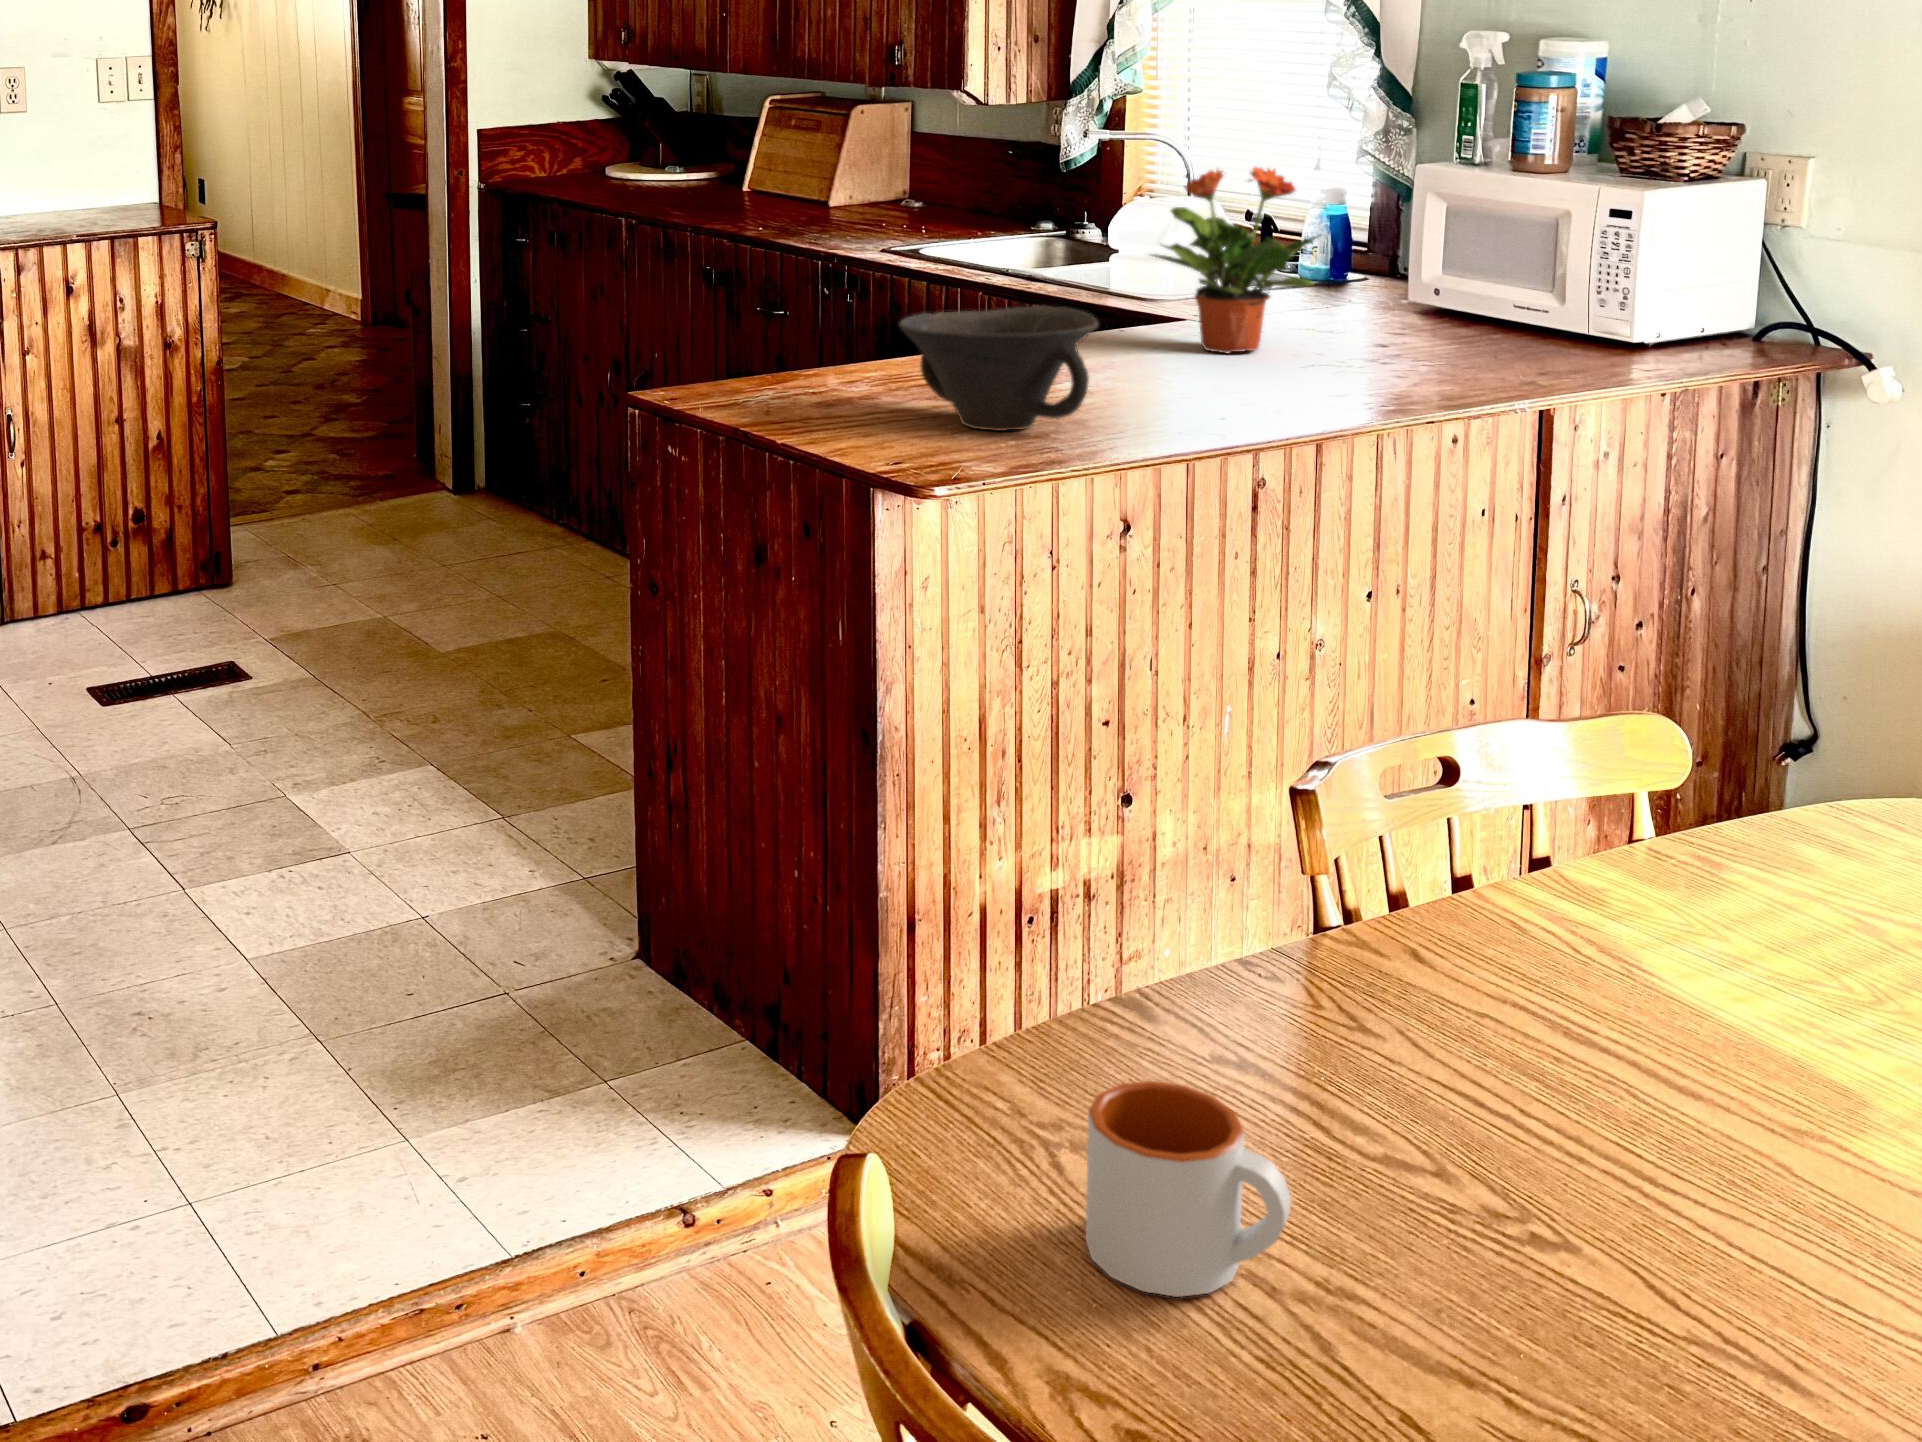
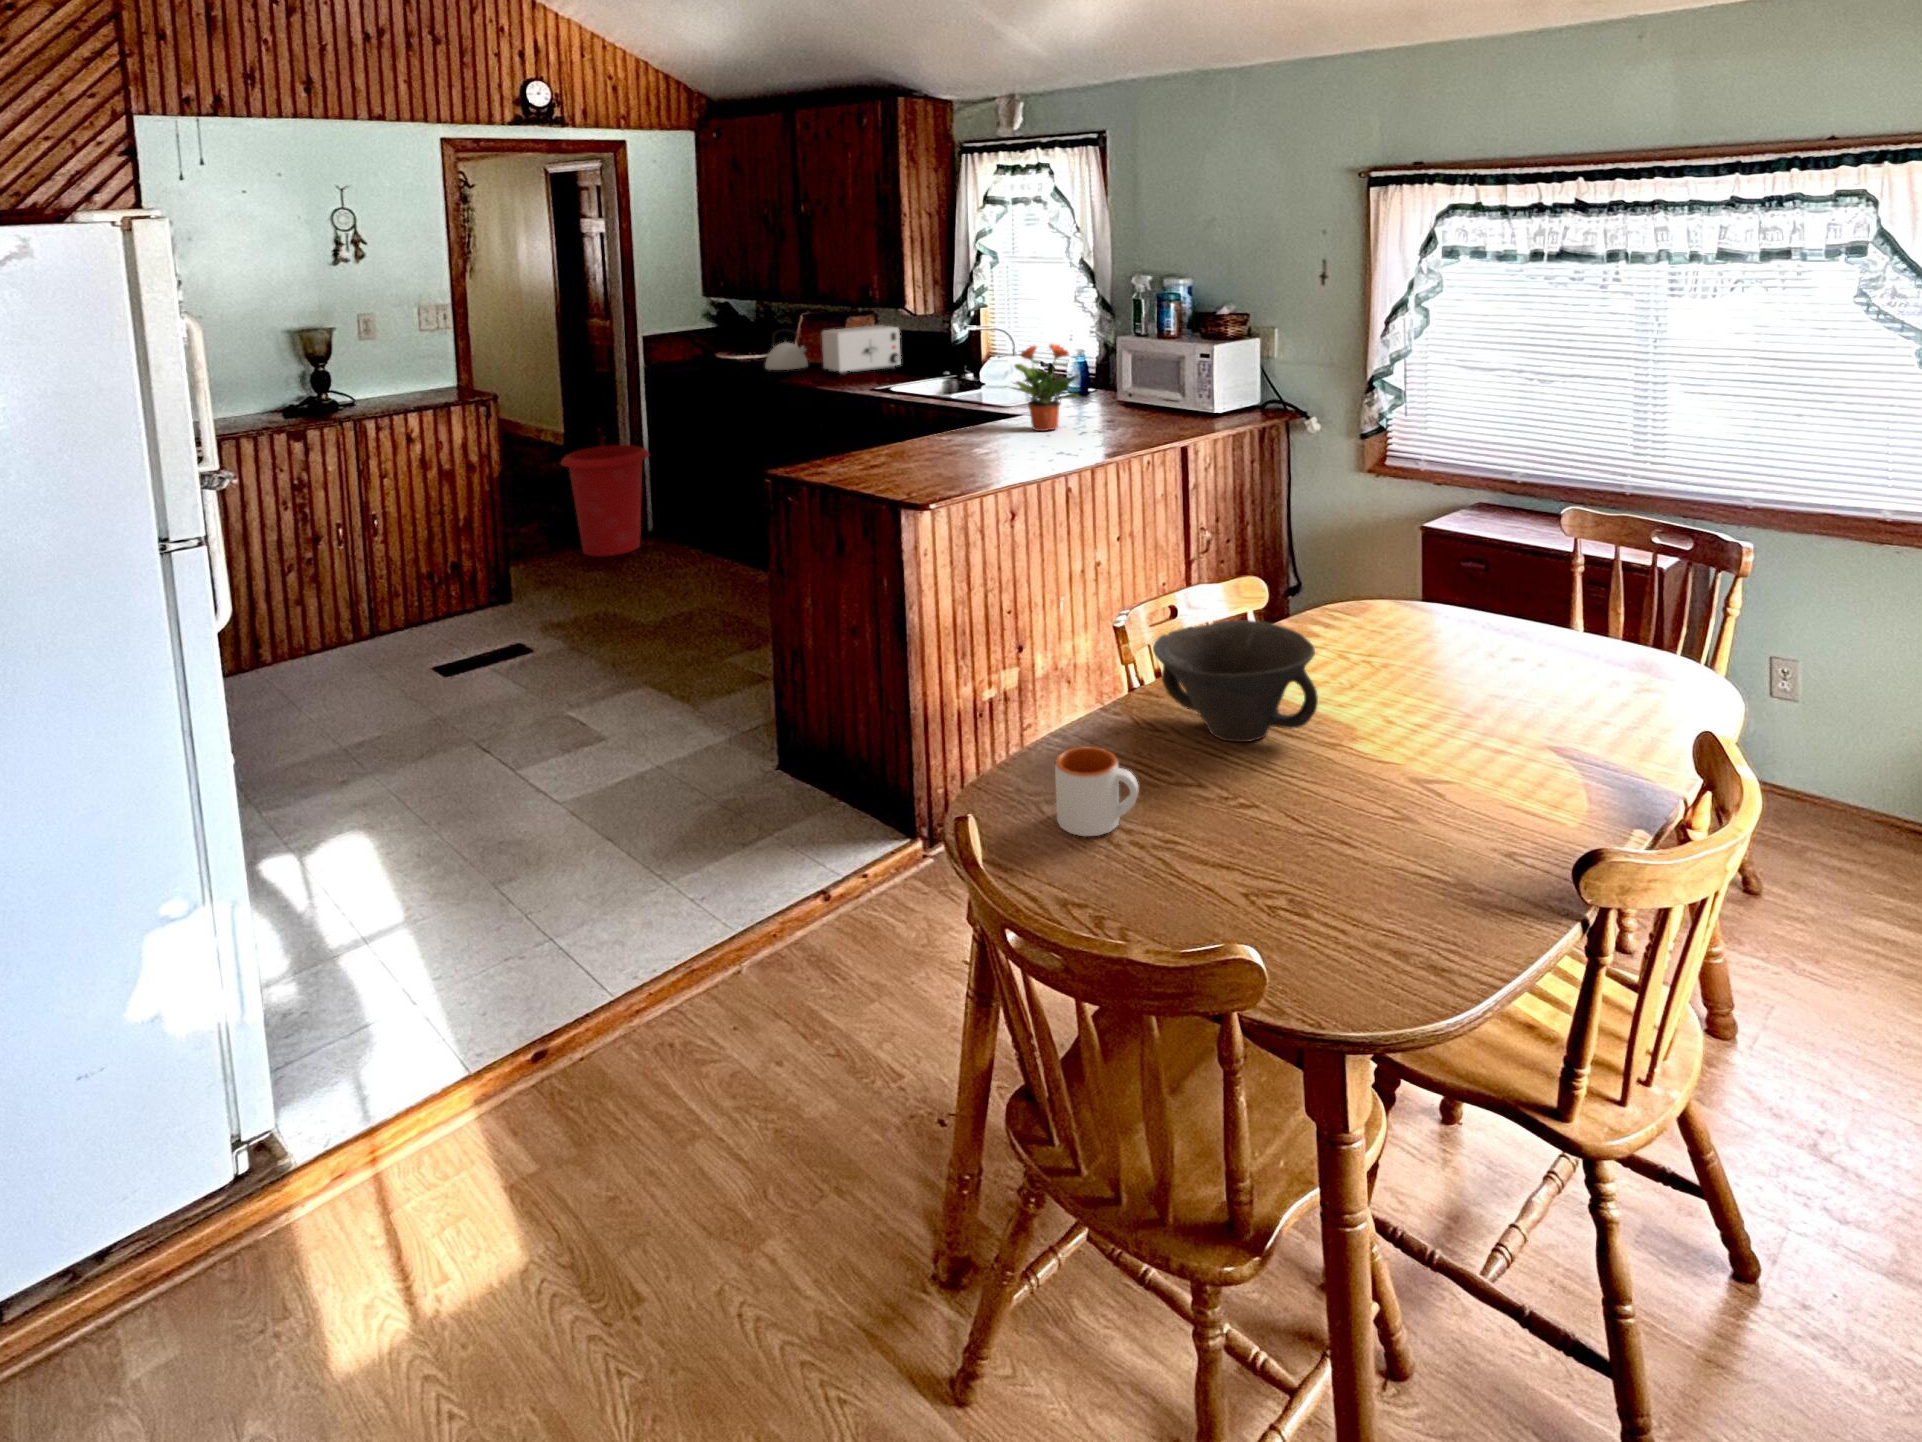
toaster: none [799,122,955,216] -> present [822,325,901,374]
kettle: none [690,123,773,201] -> present [765,330,808,370]
bowl: present [898,306,1098,431] -> present [1153,620,1318,742]
waste bin: none [322,326,478,525] -> present [561,445,649,556]

